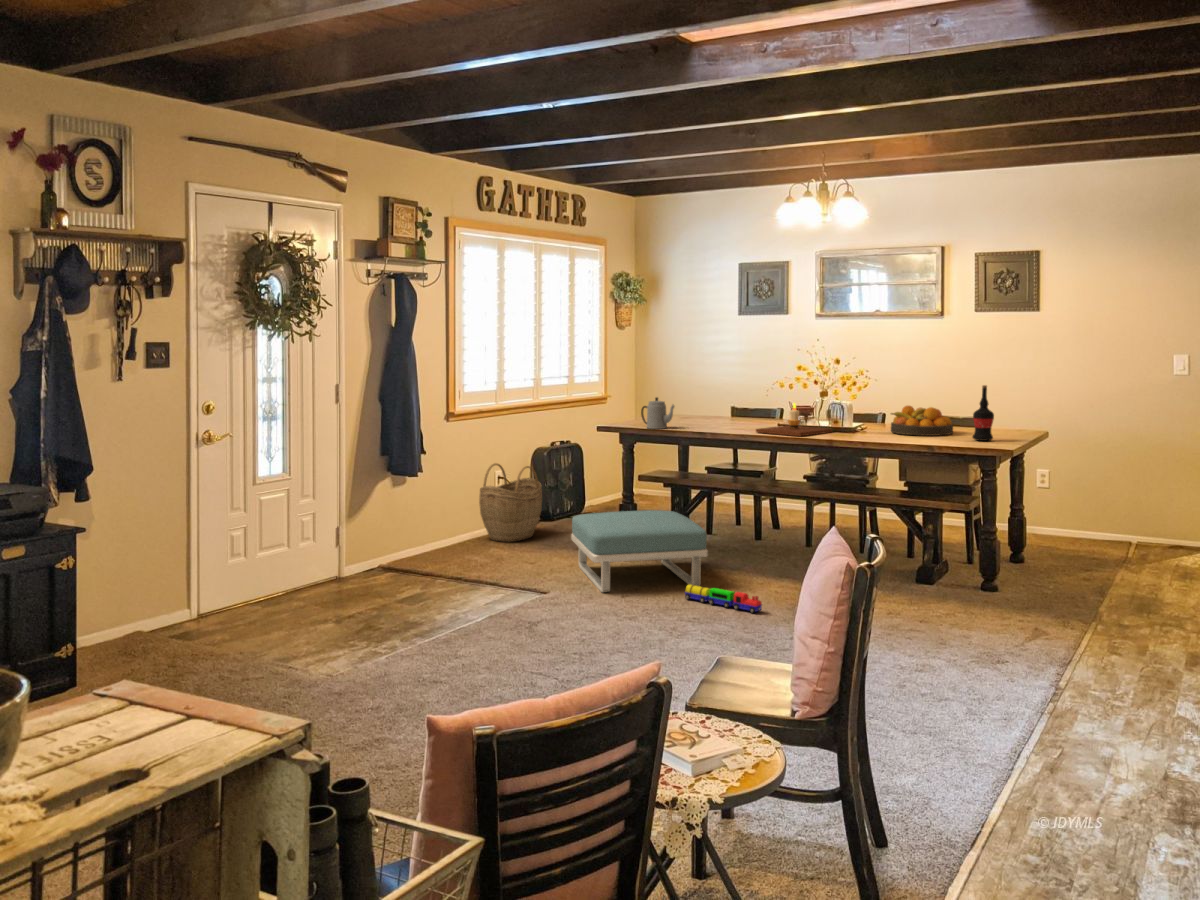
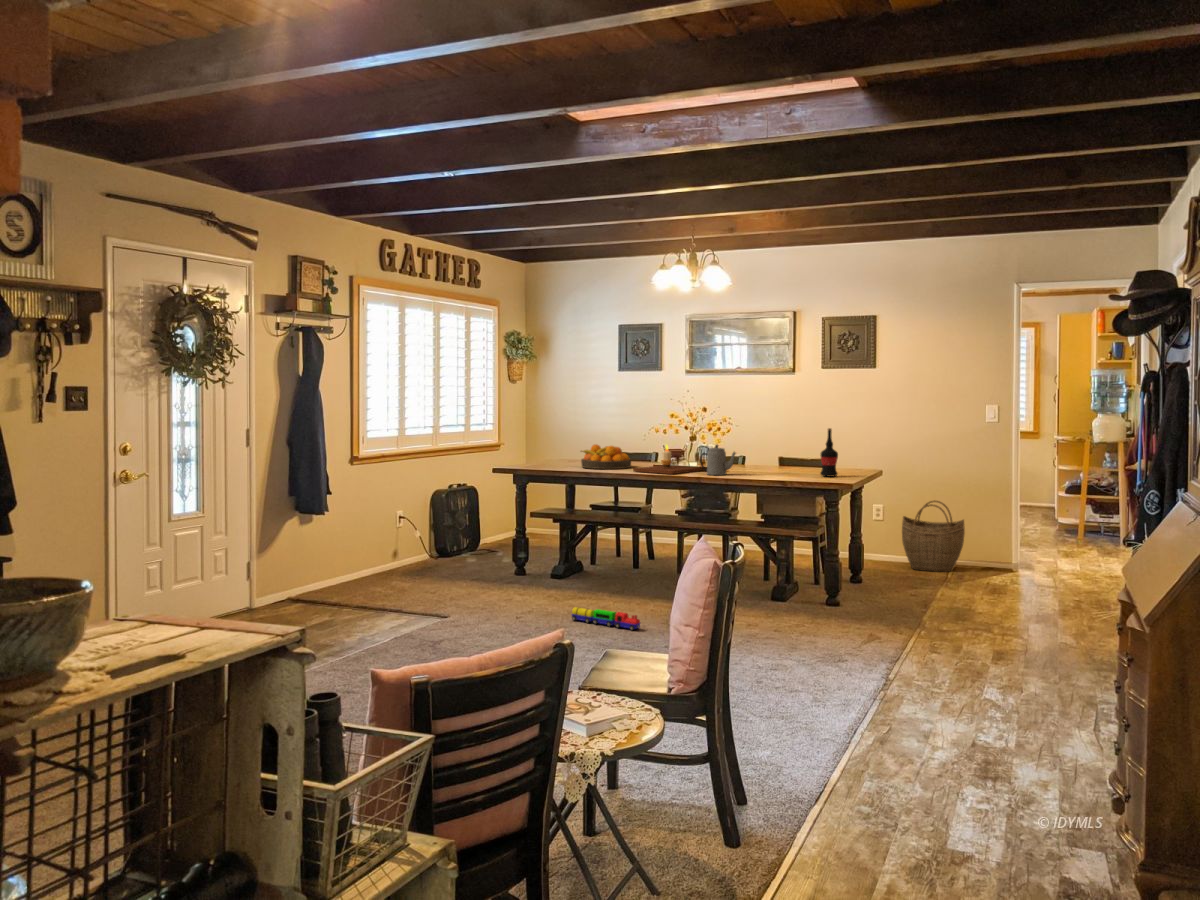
teapot: present [641,397,674,429] -> present [700,445,736,475]
fruit bowl: present [891,406,953,436] -> present [581,445,631,469]
woven basket: present [479,463,542,542] -> present [902,500,965,572]
footstool: present [571,510,708,592] -> none [467,543,591,617]

